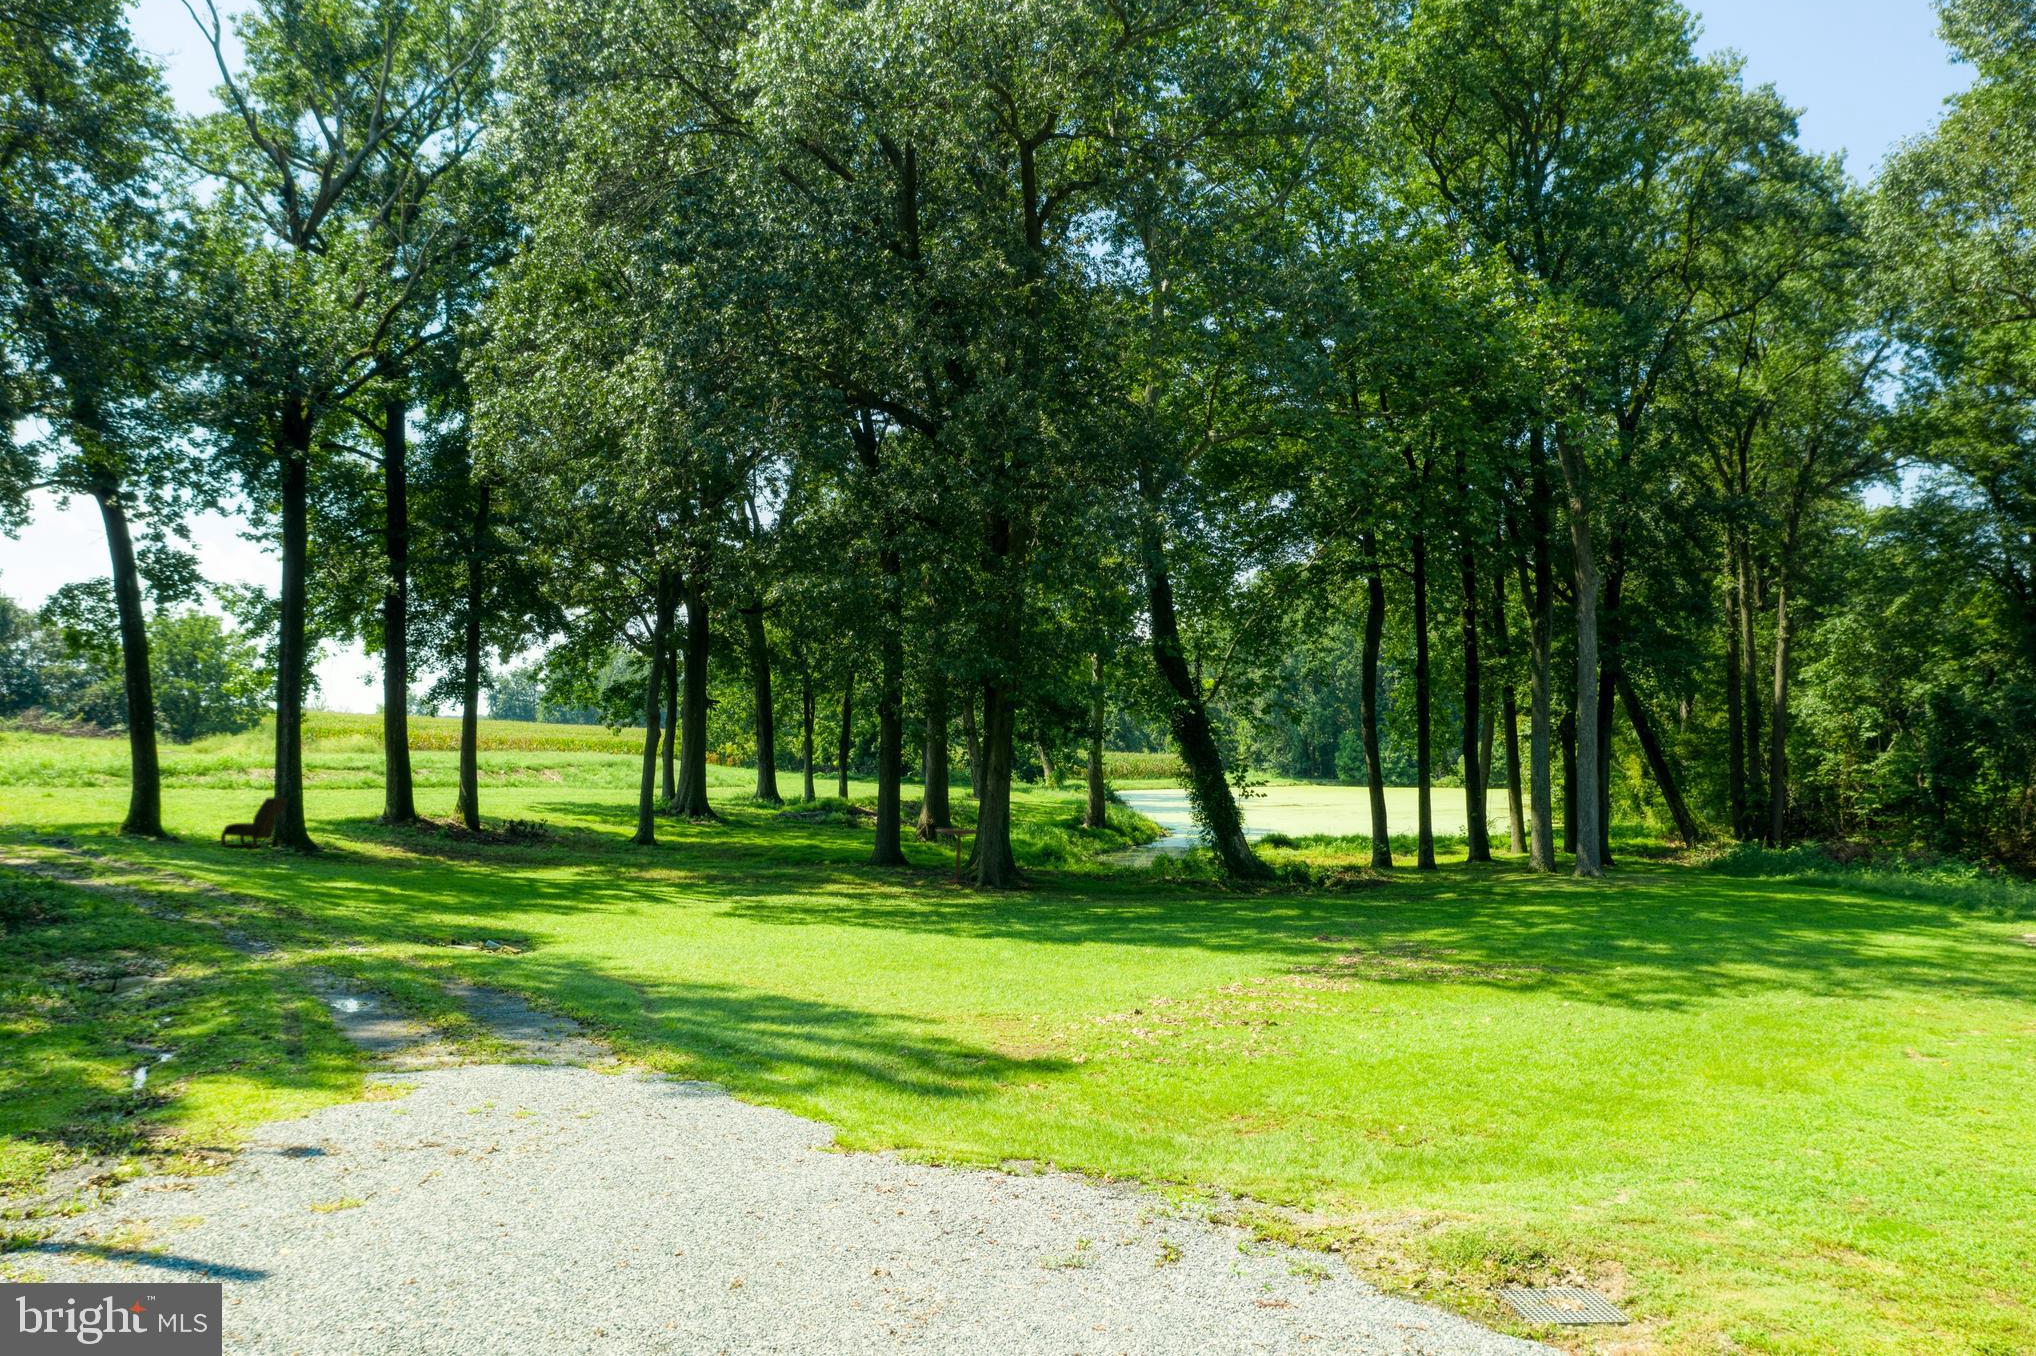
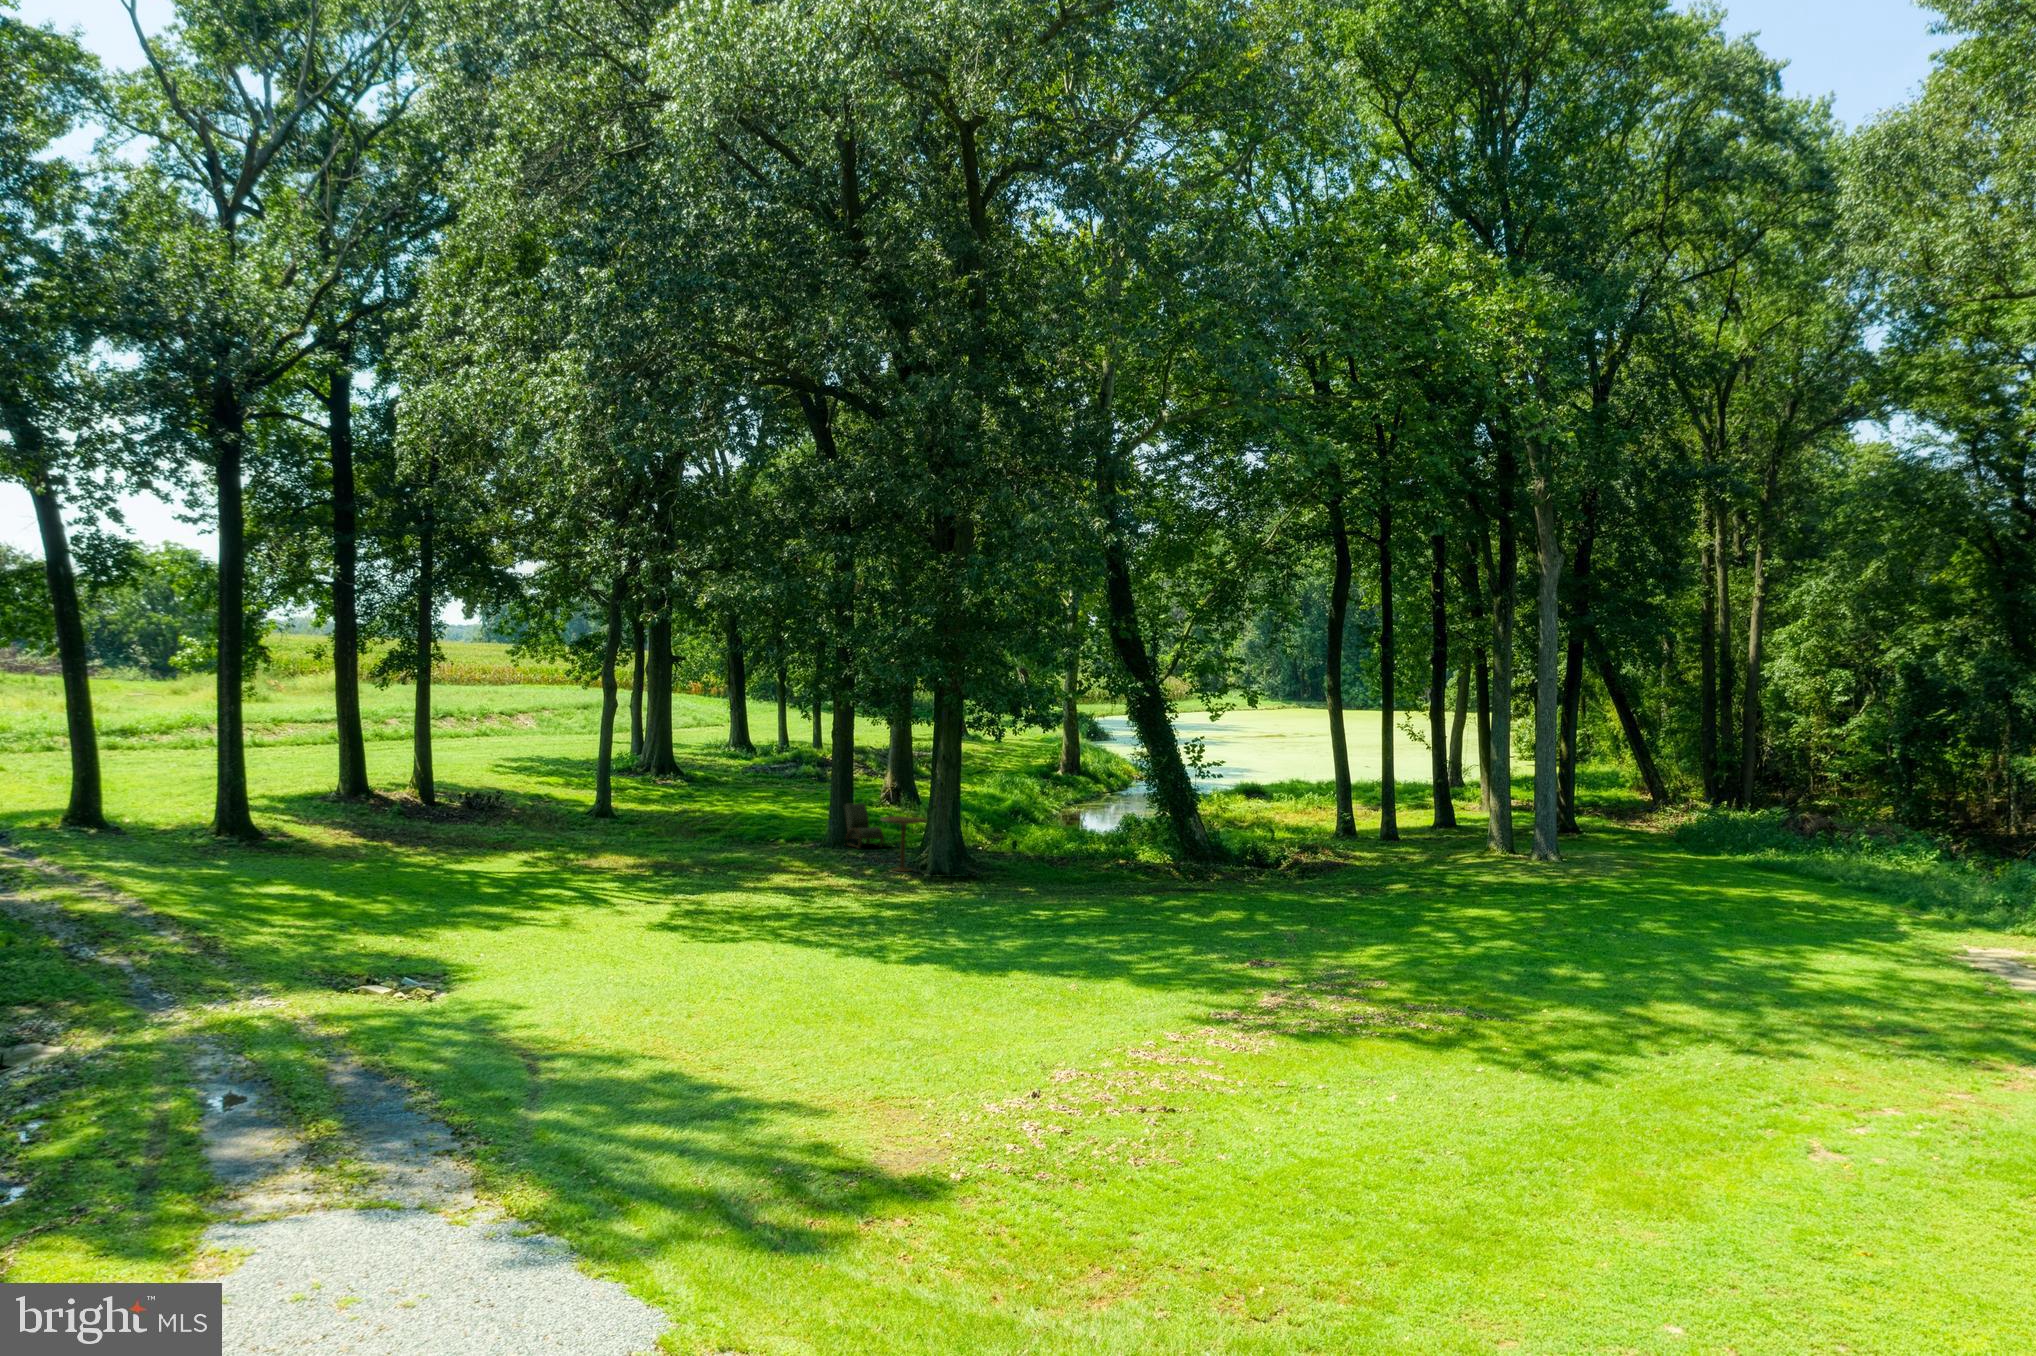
lounge chair: present [221,797,288,848] -> present [843,803,884,849]

